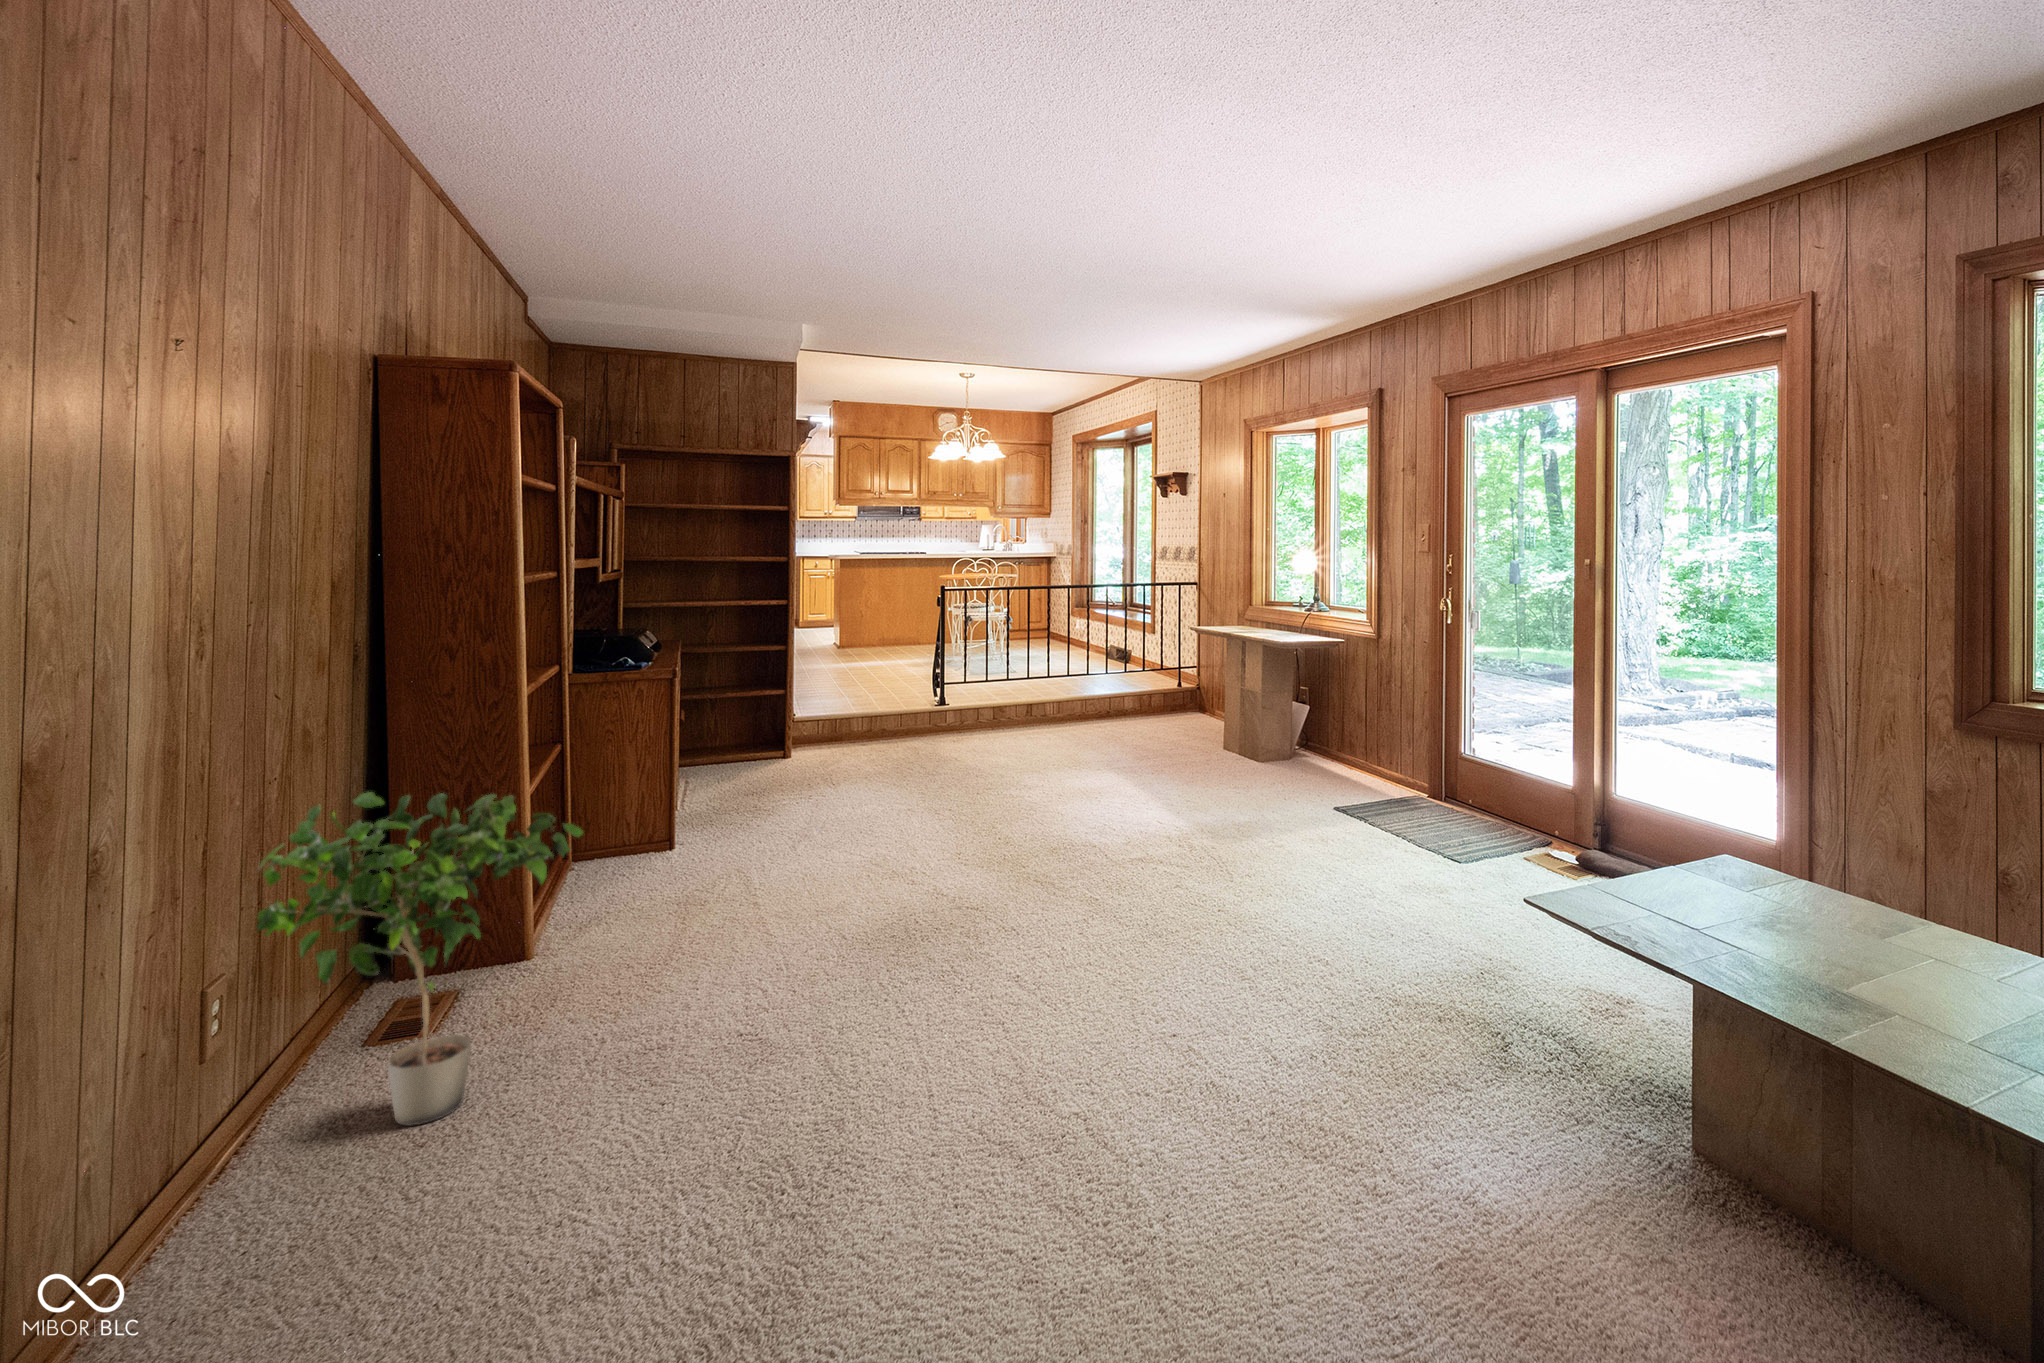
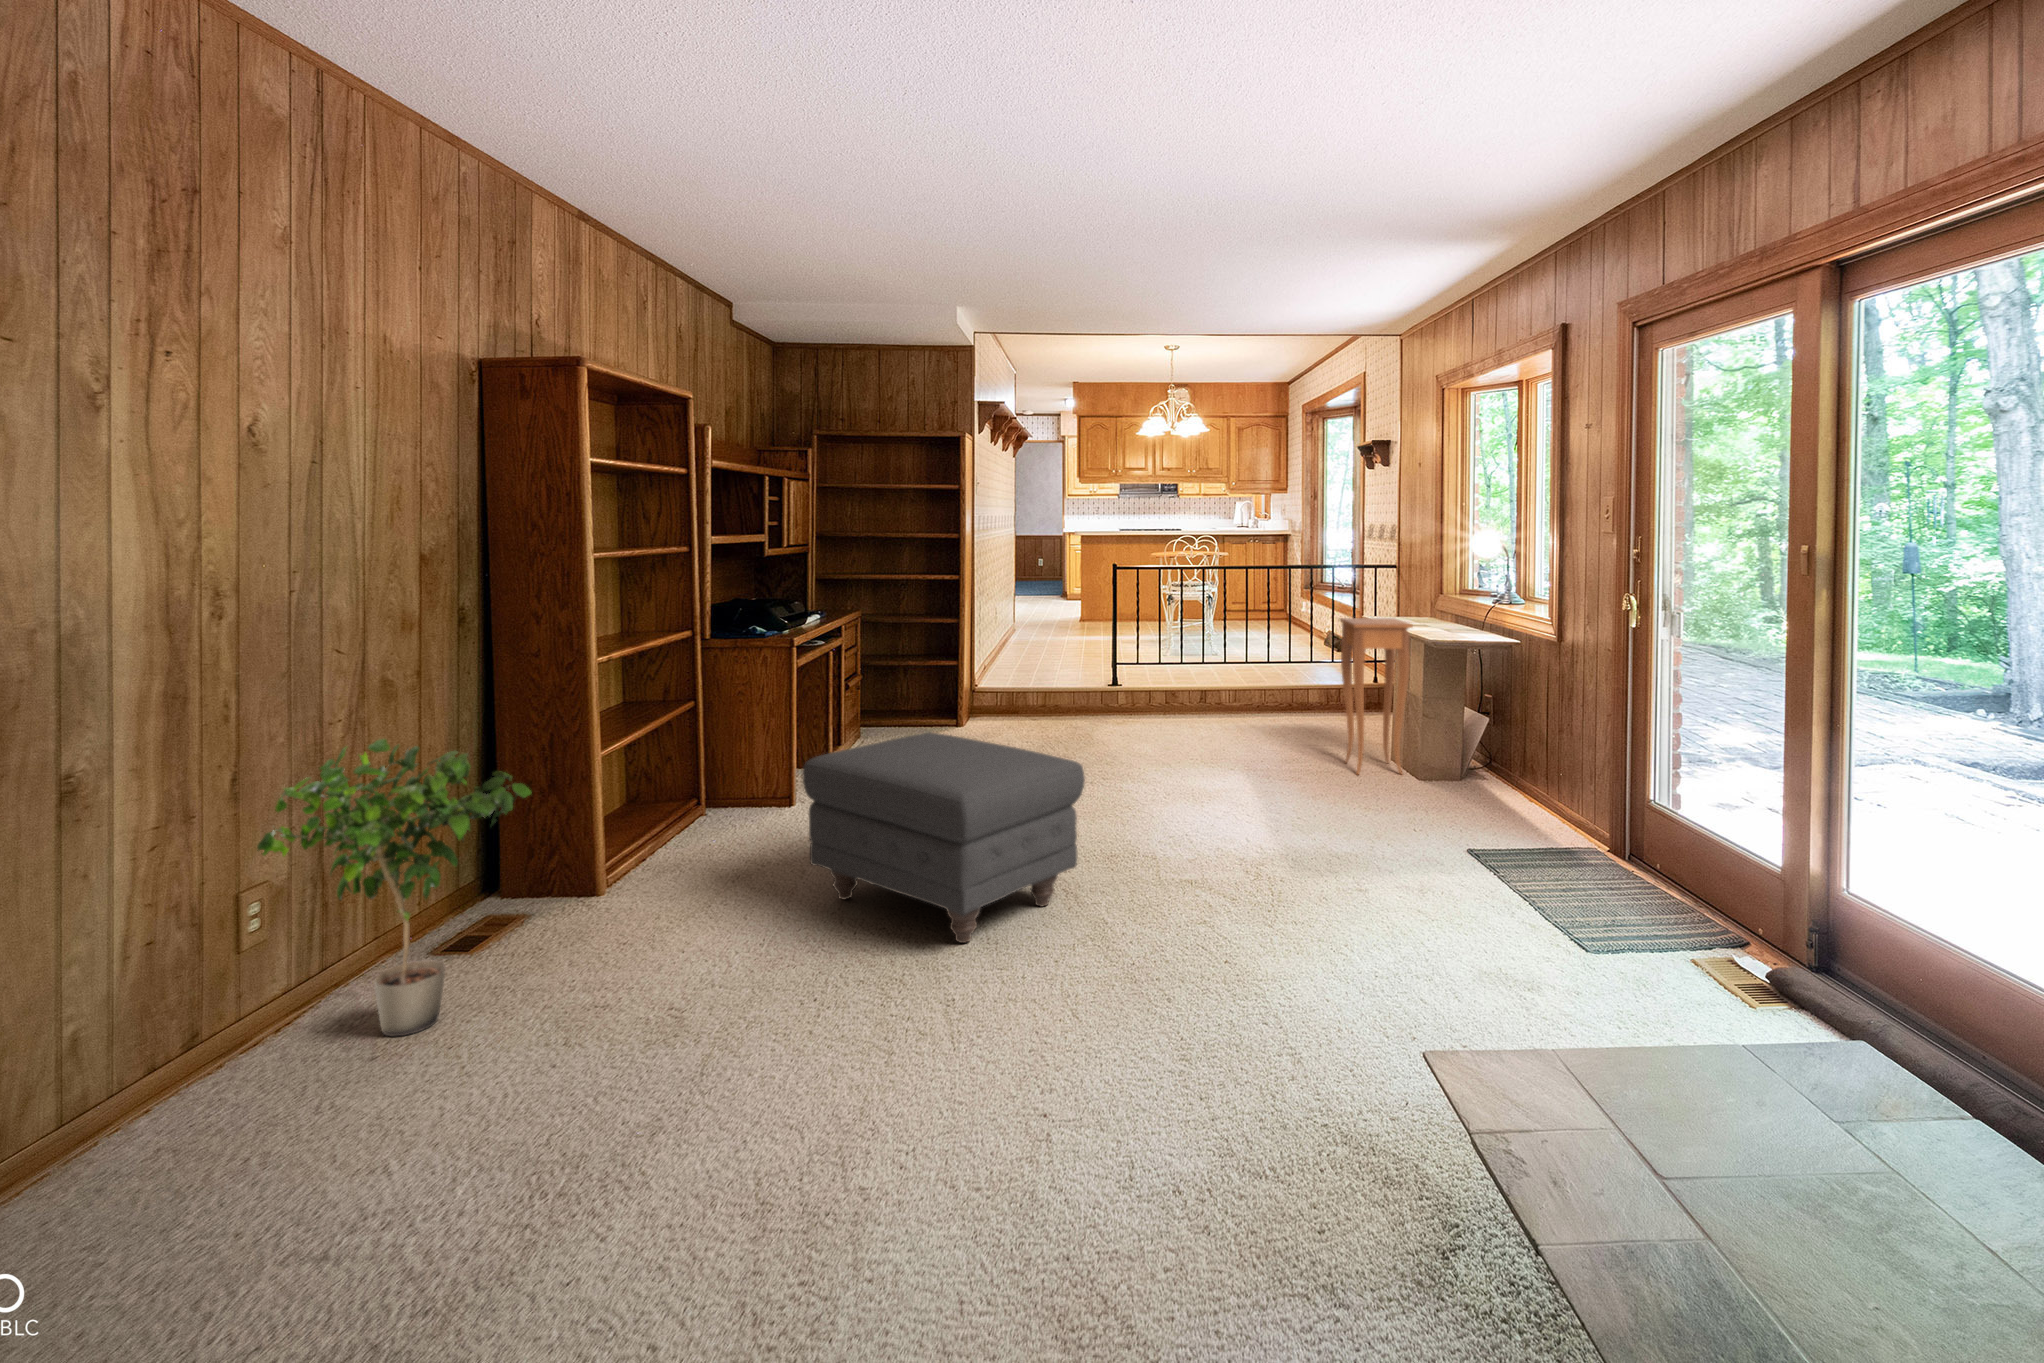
side table: none [1184,627,1251,763] -> present [1340,618,1413,774]
ottoman: none [784,750,1065,935] -> present [803,732,1085,943]

